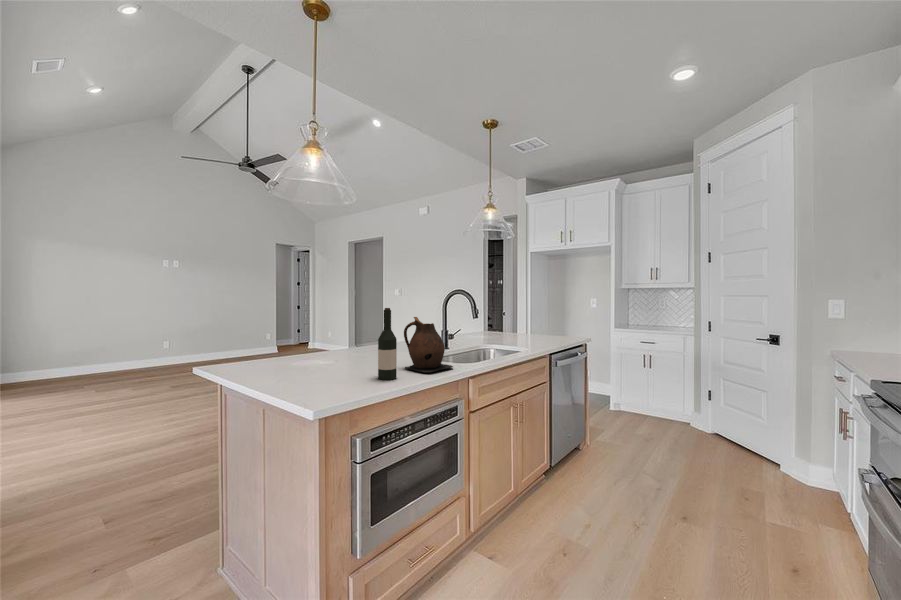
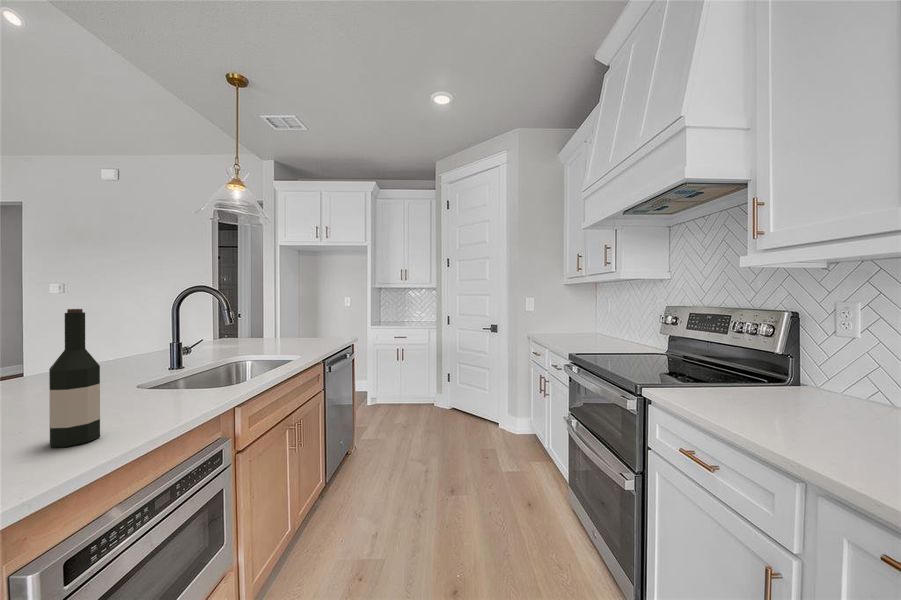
ceramic pitcher: present [404,317,453,373] -> none [109,323,212,415]

